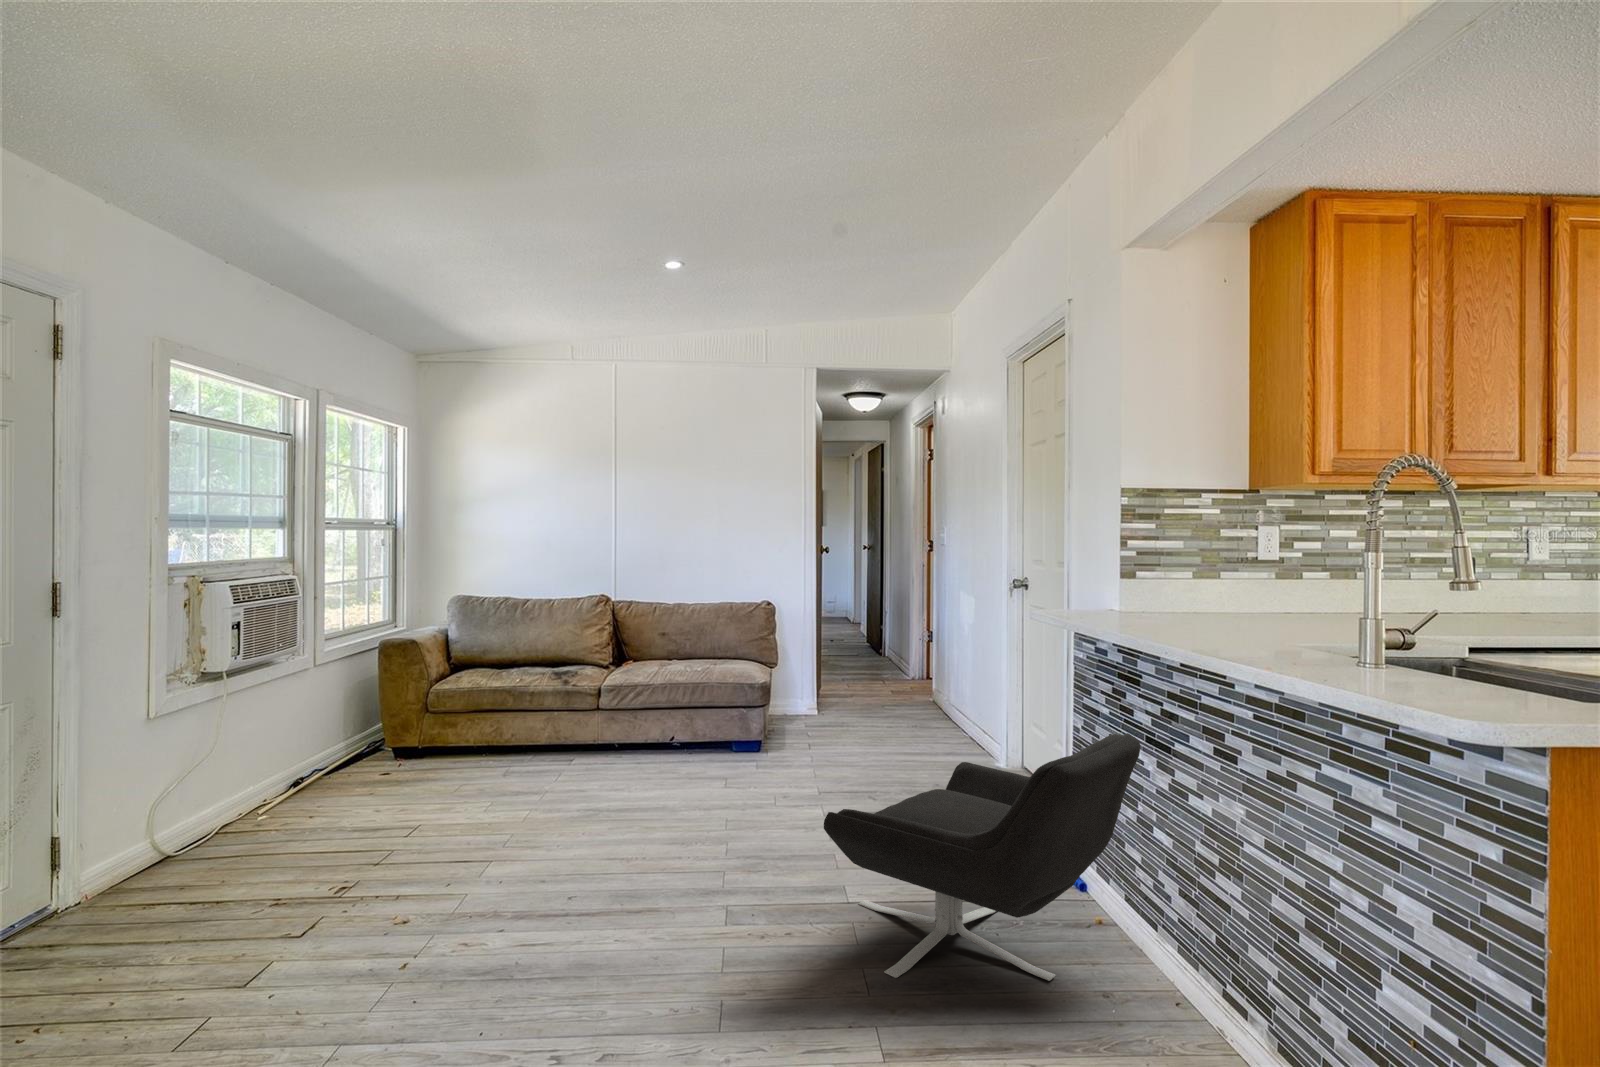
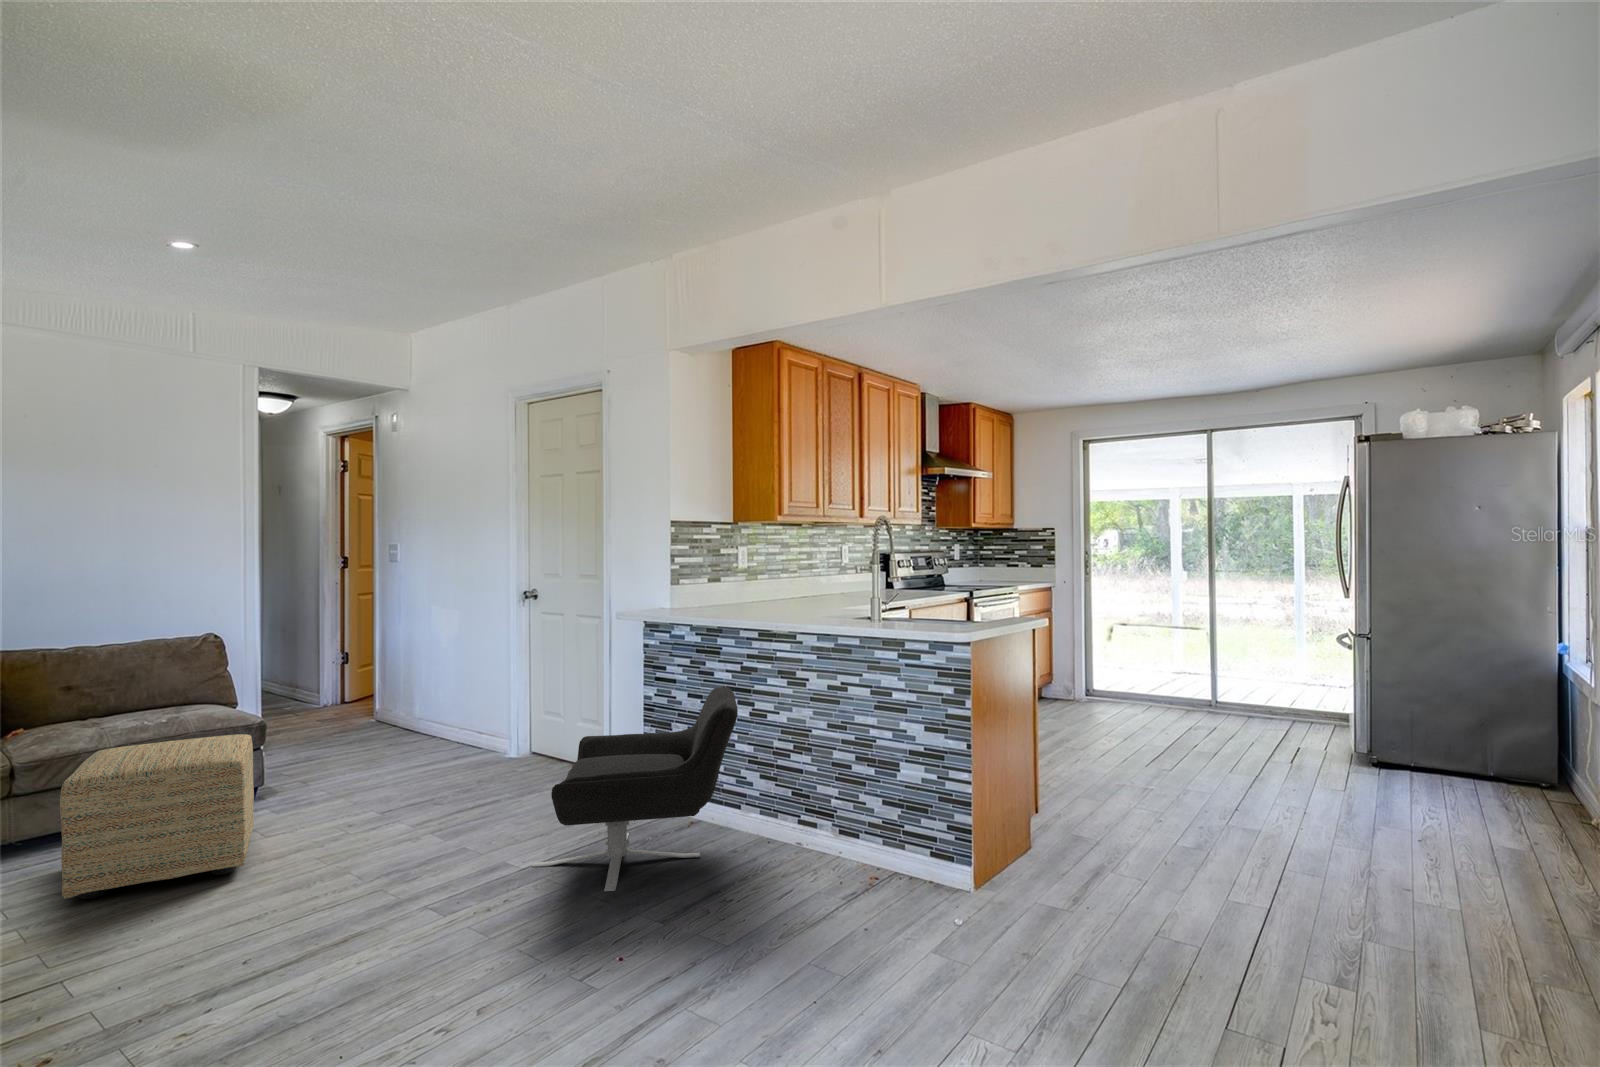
ottoman: none [560,682,719,810] -> present [60,734,254,899]

